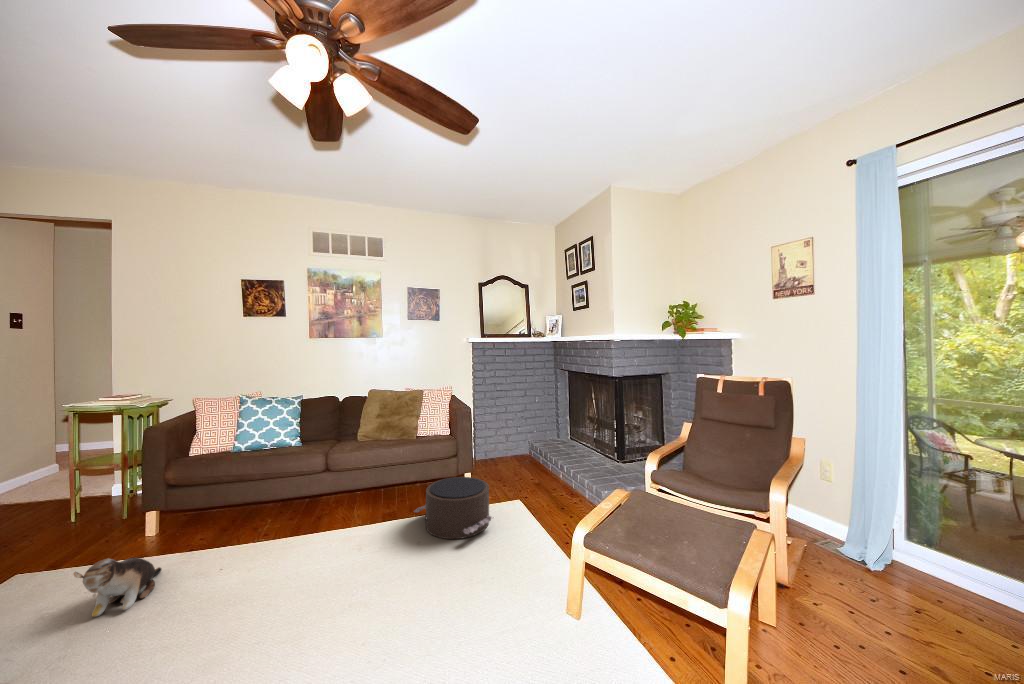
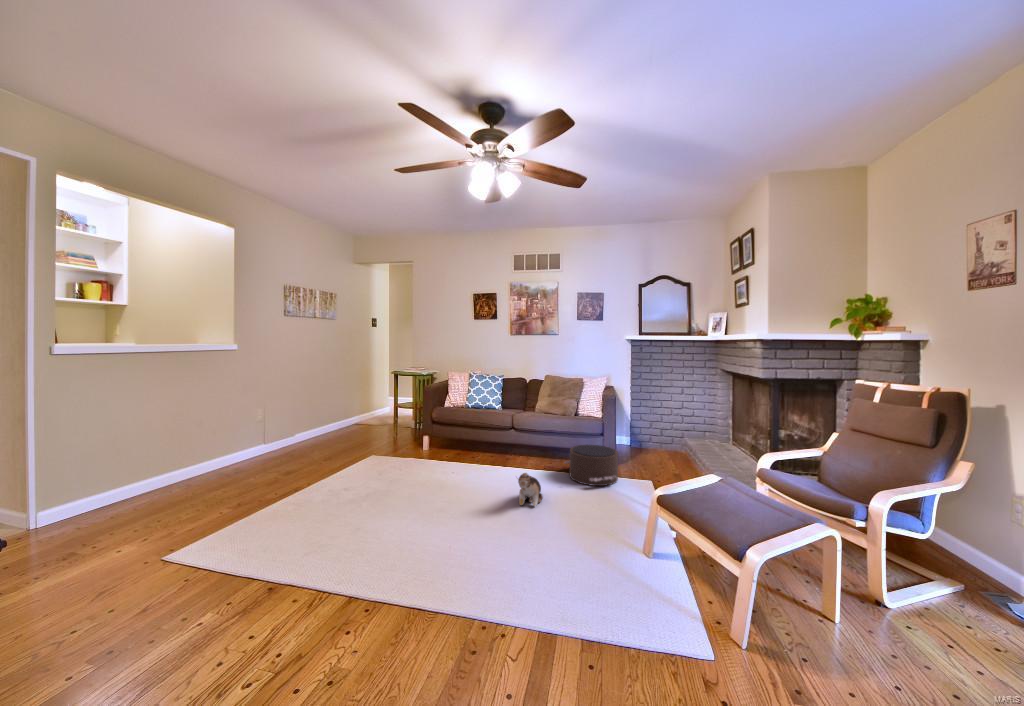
plush toy: present [73,558,161,617] -> present [518,473,543,506]

